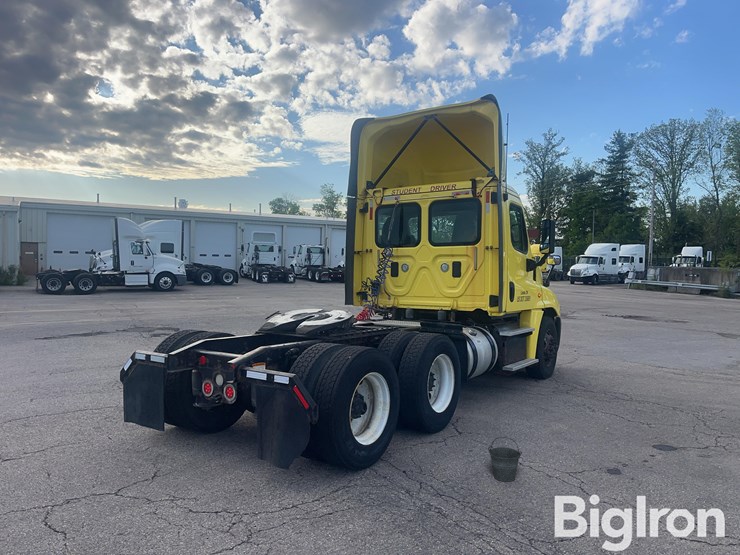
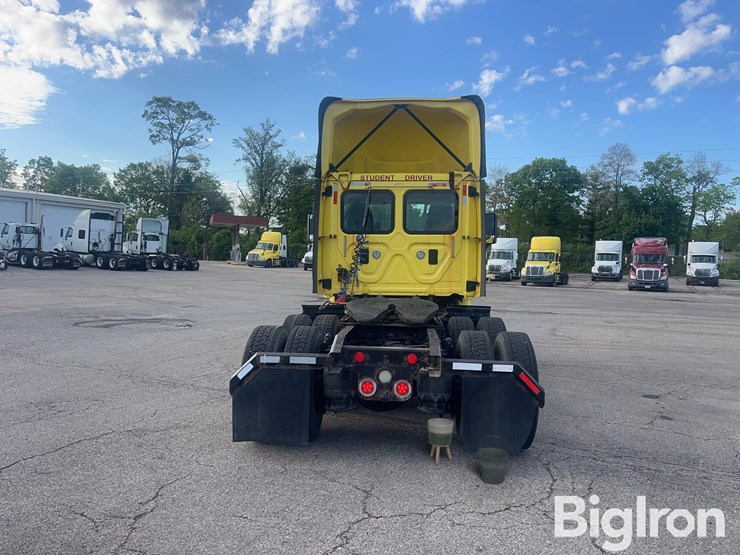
planter: none [446,419,470,461] -> present [428,418,453,464]

